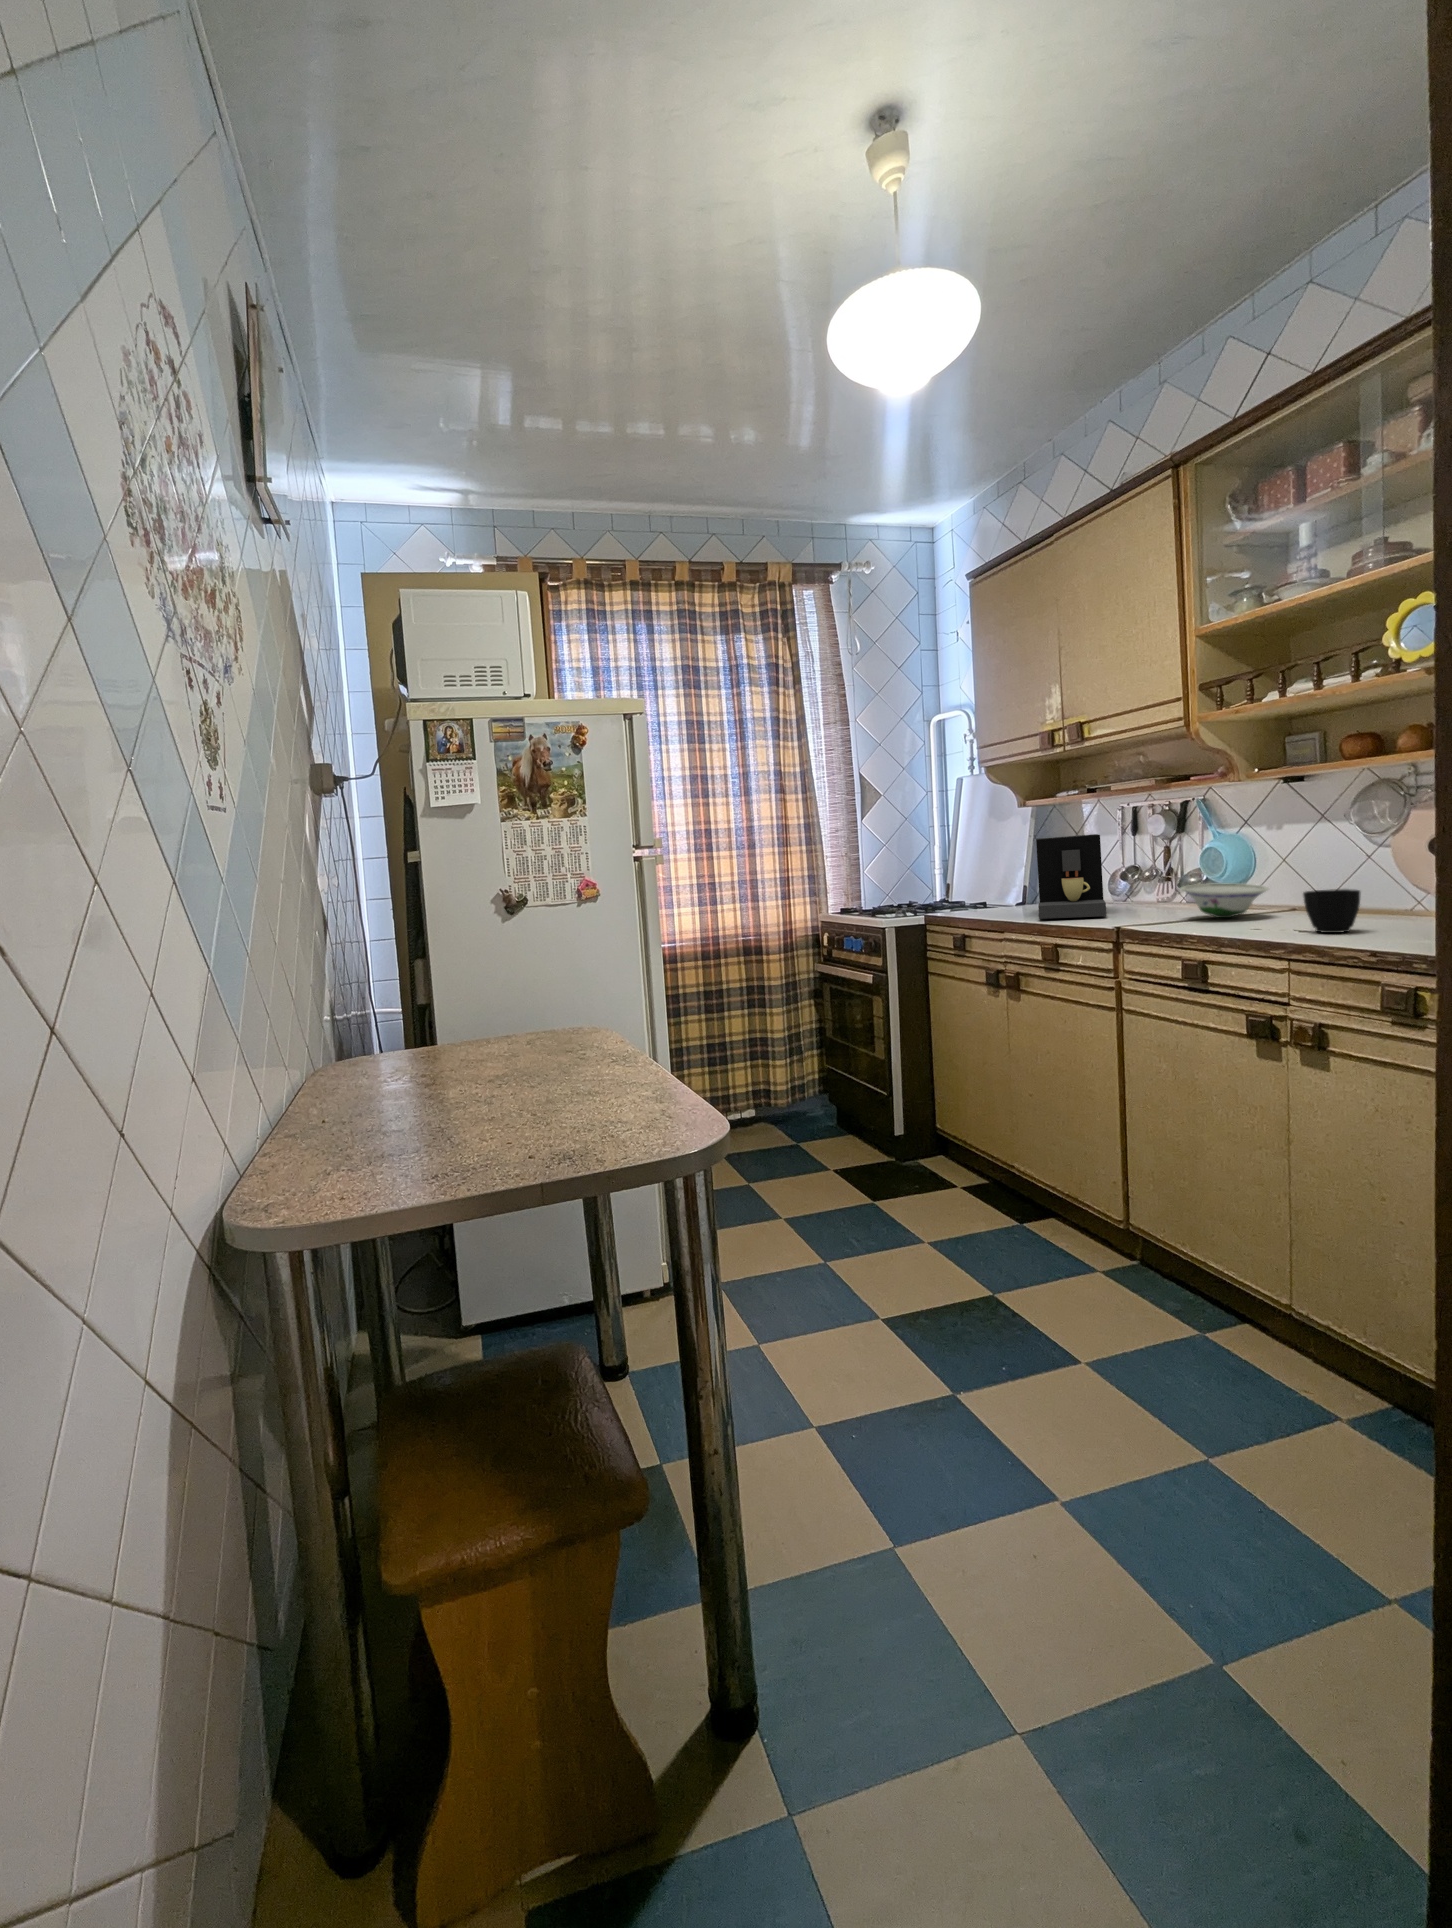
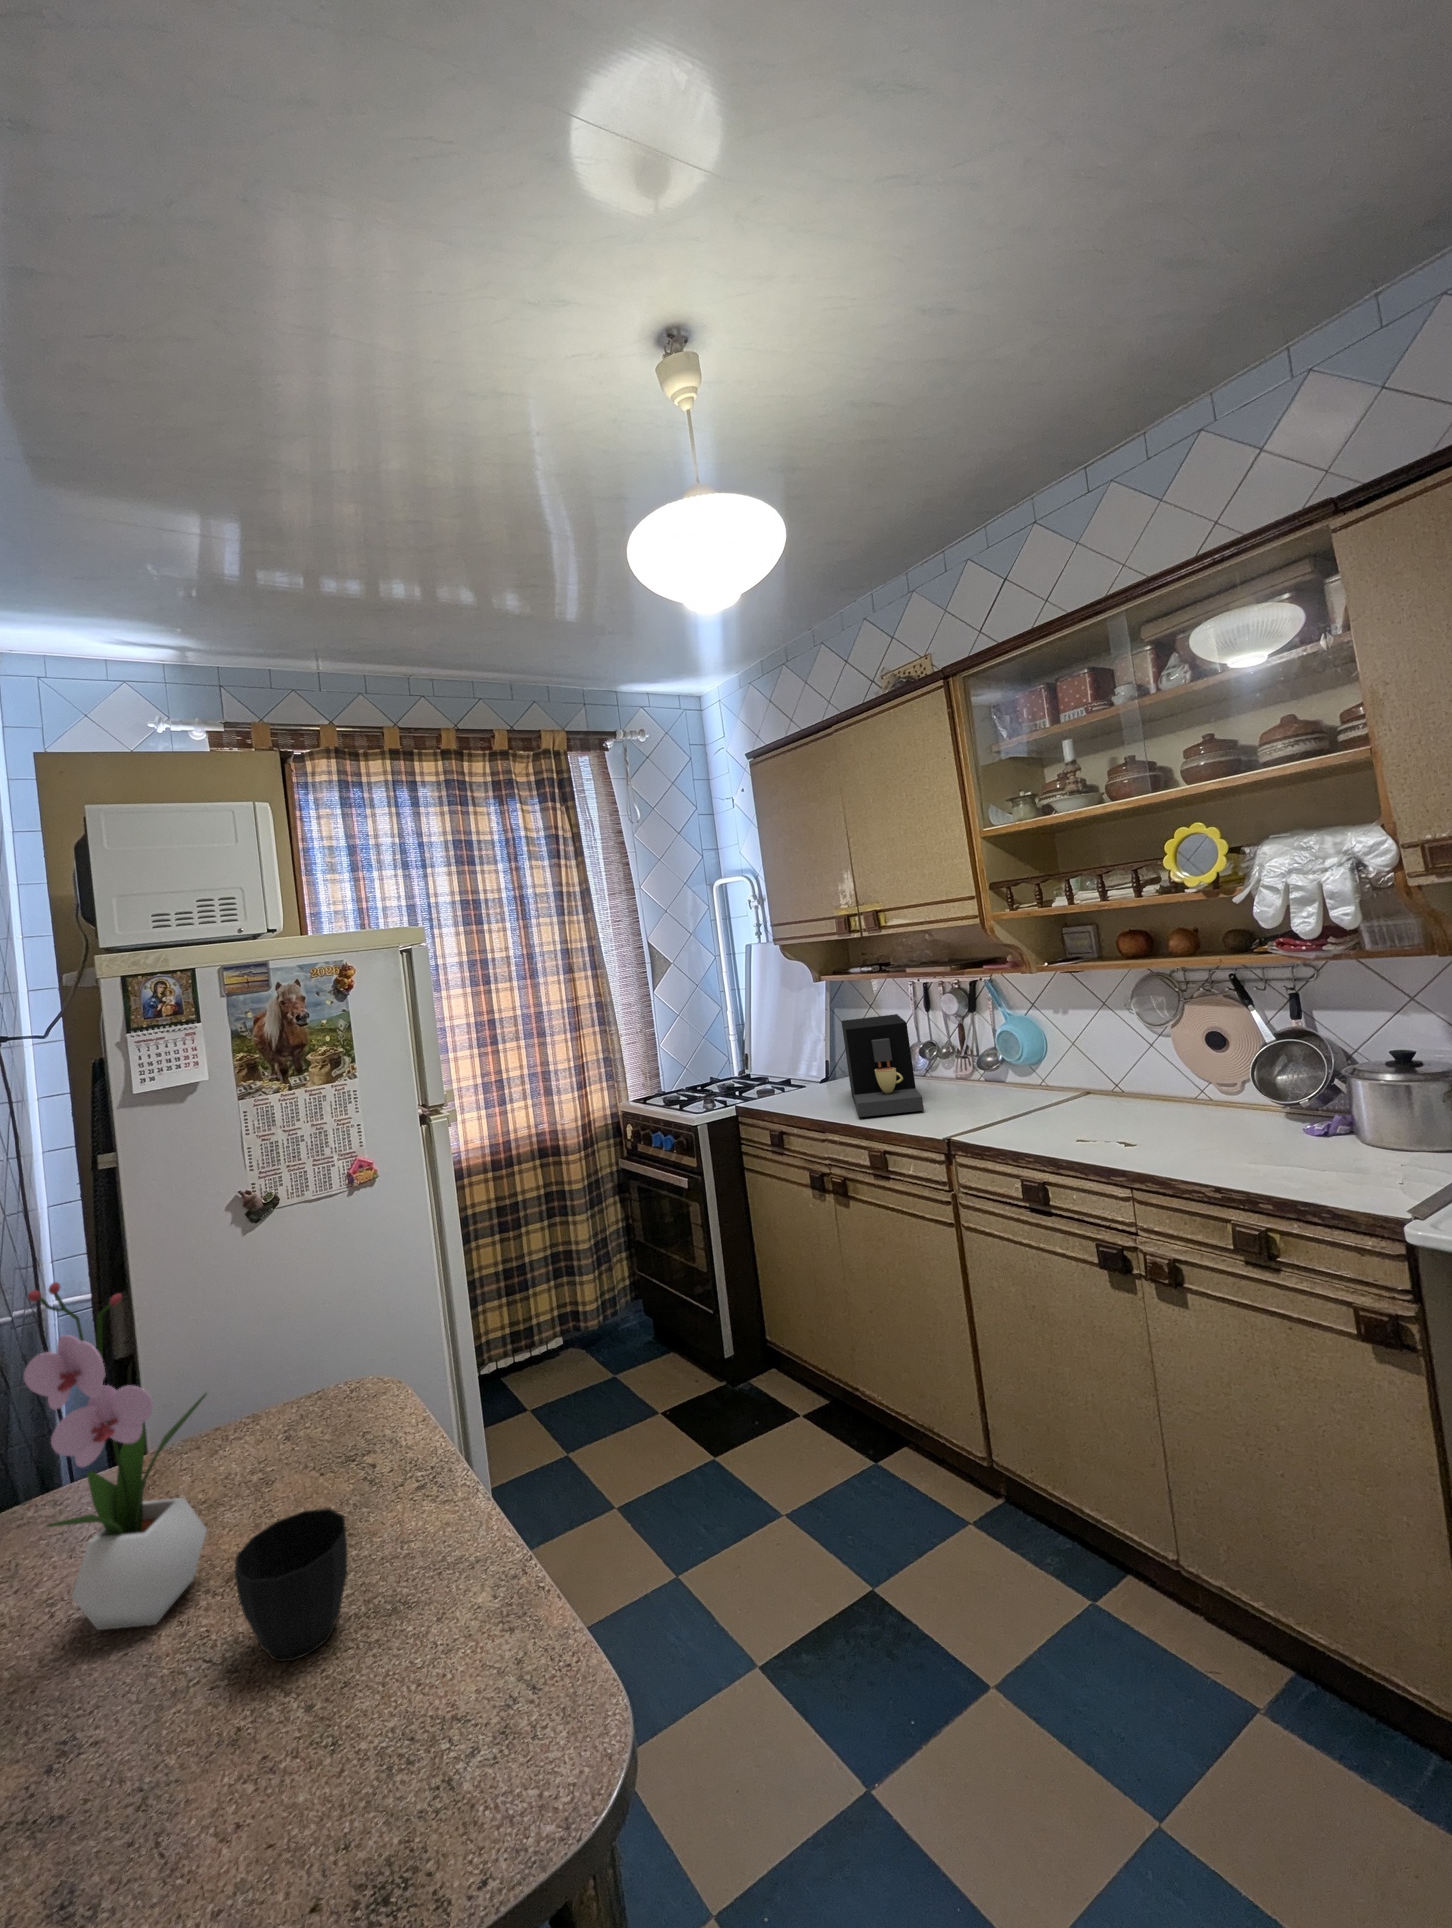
flower arrangement: none [370,854,476,1077] -> present [24,1282,207,1630]
bowl: present [1180,884,1269,918] -> none [994,1073,1077,1114]
cup: present [1303,889,1360,933] -> present [235,1508,348,1661]

